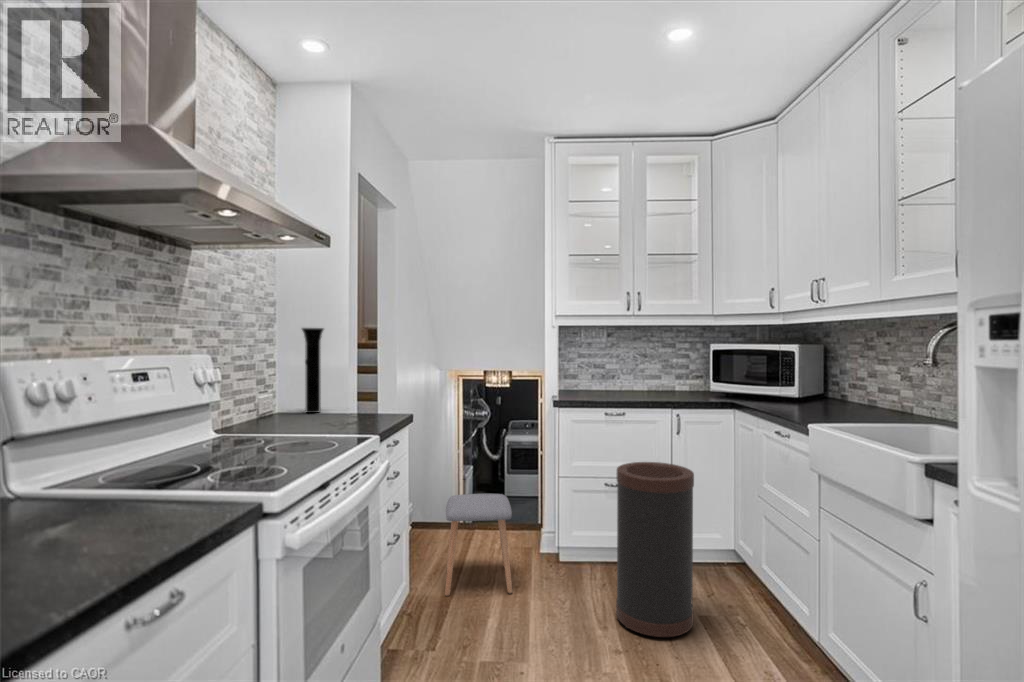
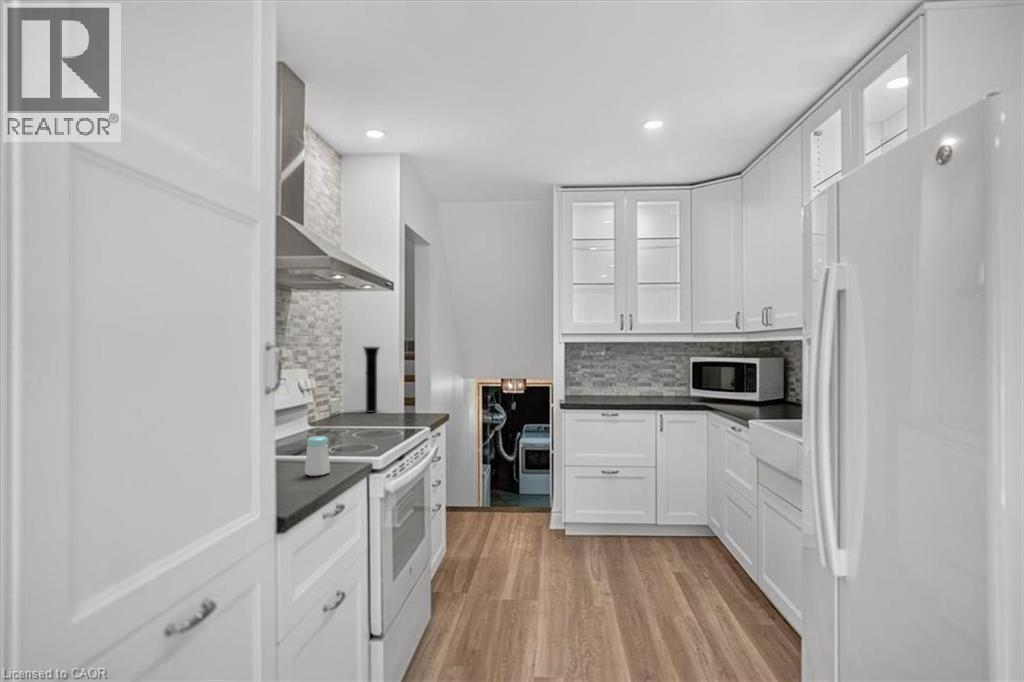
trash can: present [616,462,694,637] -> none [608,452,669,586]
salt shaker: none [143,463,187,531] -> present [305,436,330,476]
stool: present [445,494,512,597] -> none [473,479,527,559]

